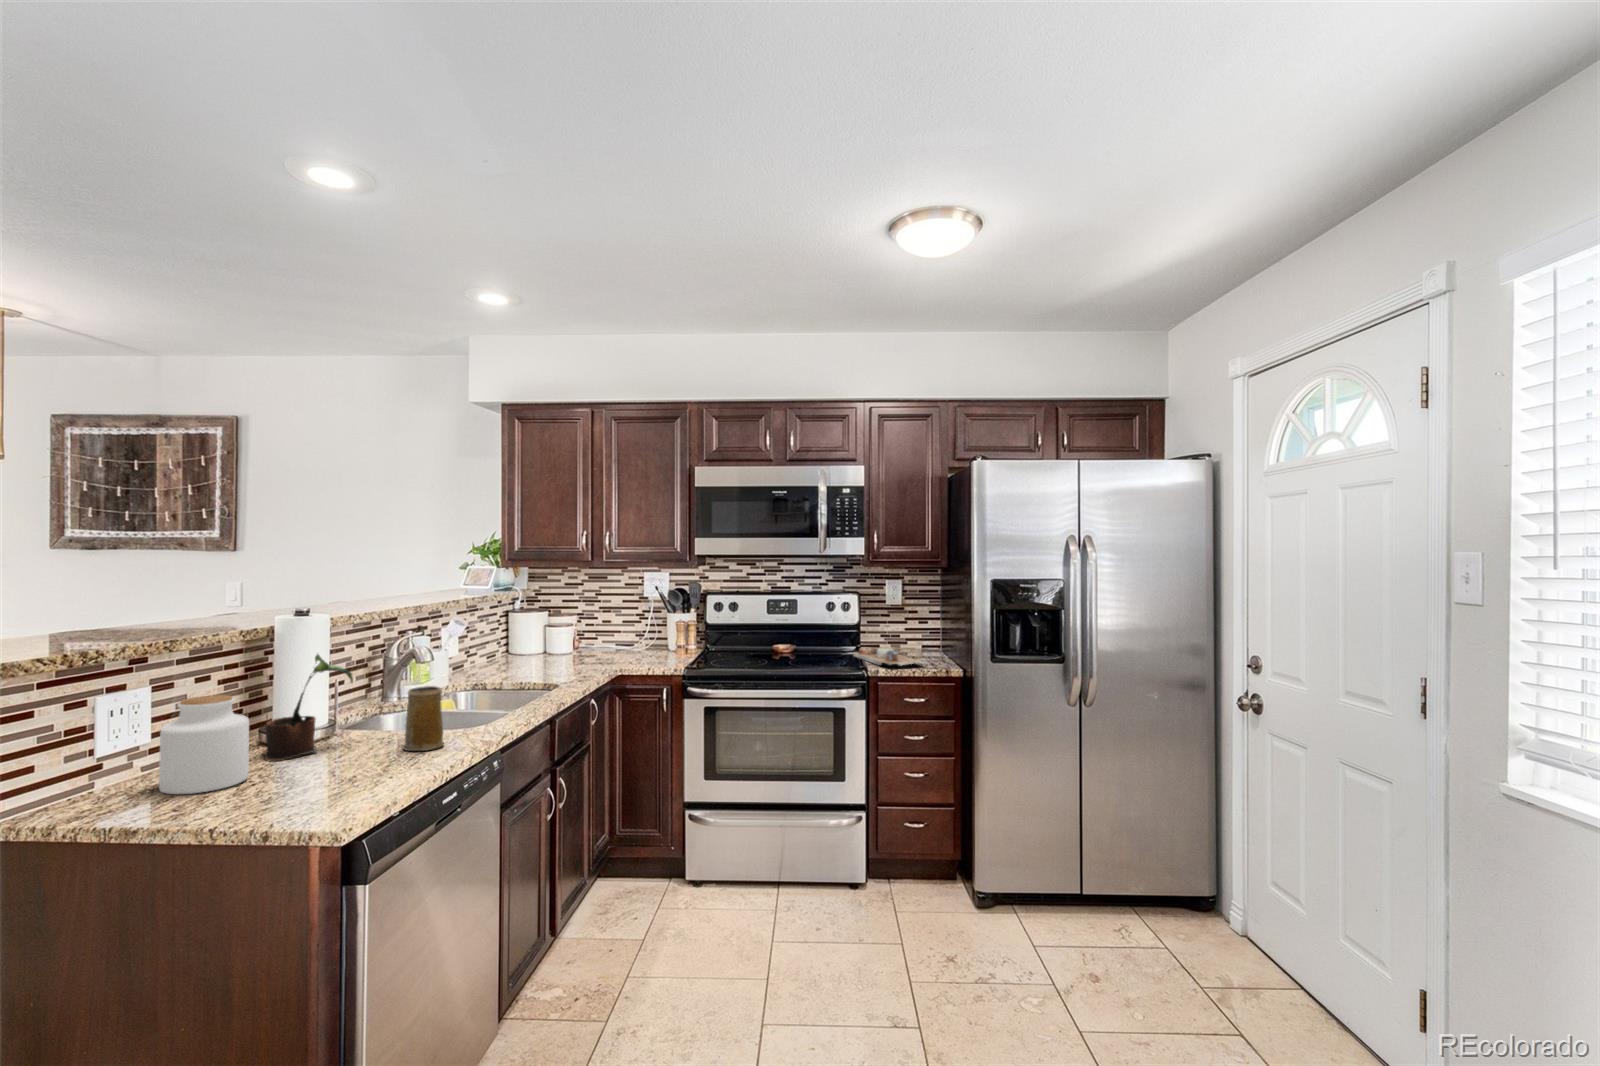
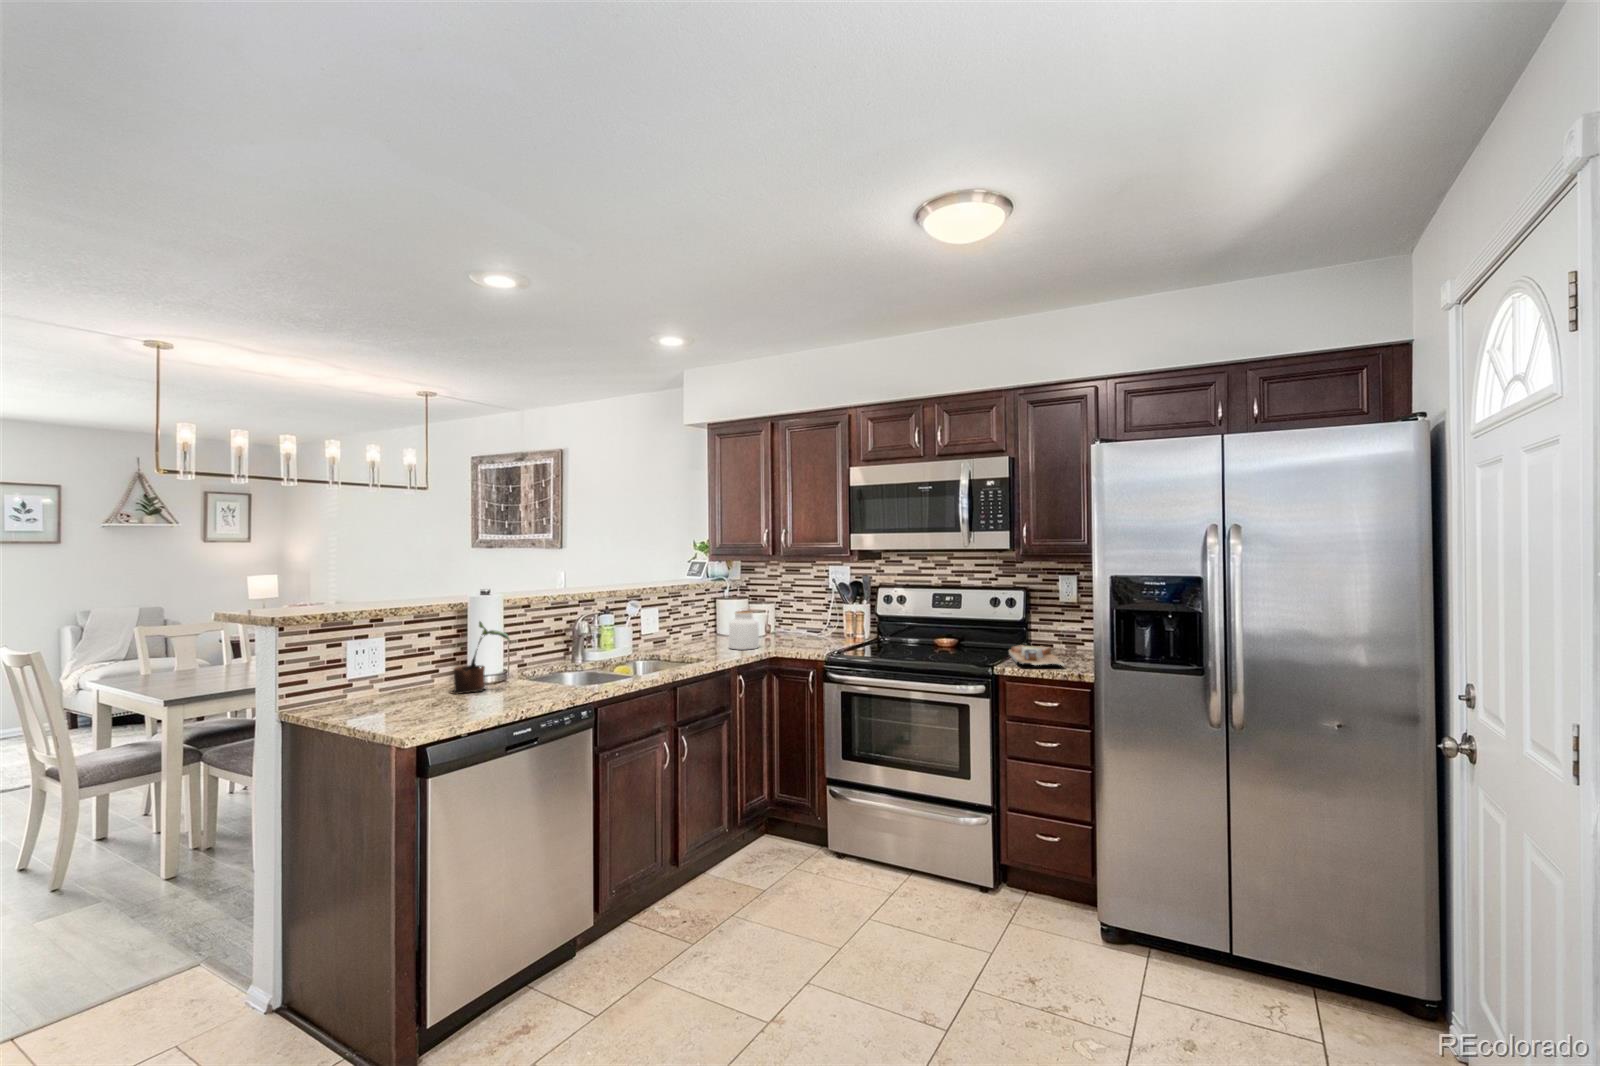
mug: present [403,686,444,751] -> none [531,650,560,697]
jar: present [159,695,249,794] -> present [729,611,759,650]

